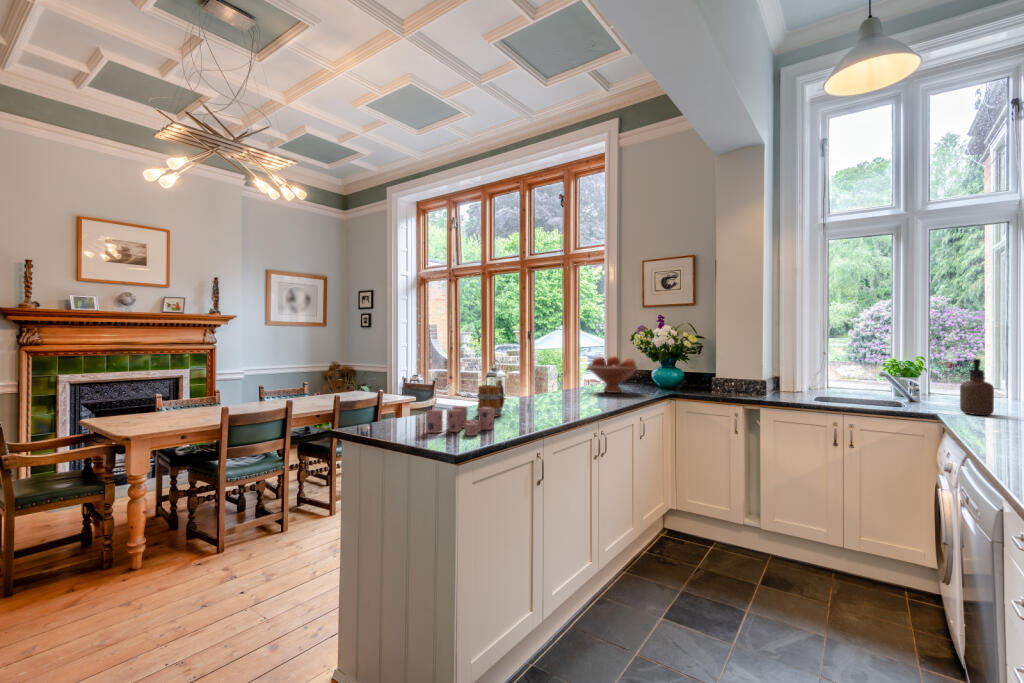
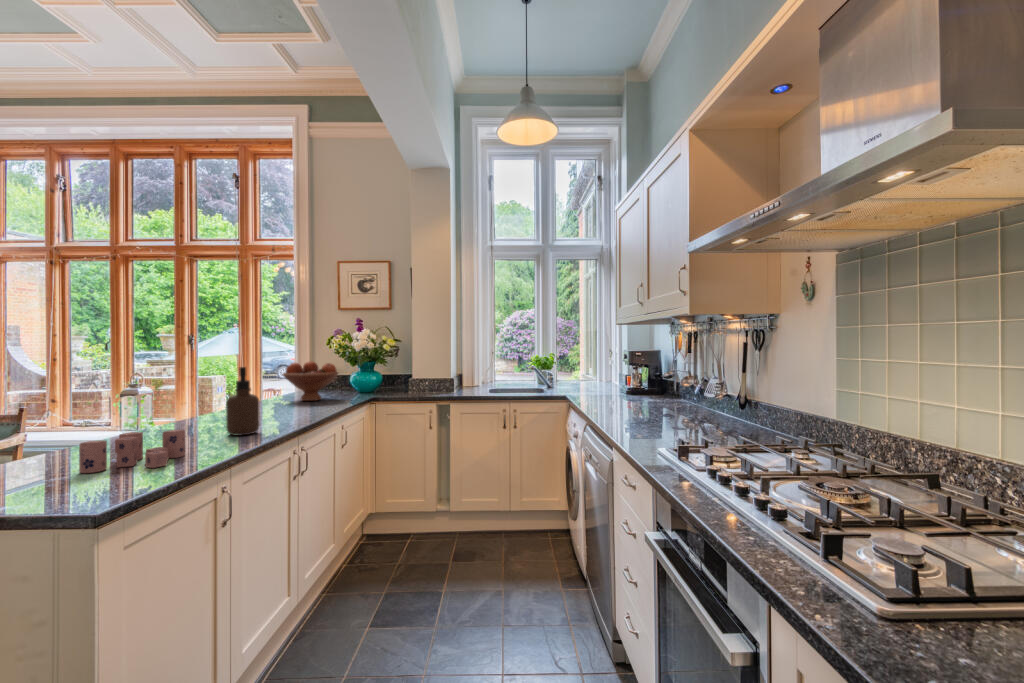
soap dispenser: present [960,359,994,415] -> present [226,367,260,435]
mug: present [476,380,504,417] -> none [147,395,187,443]

